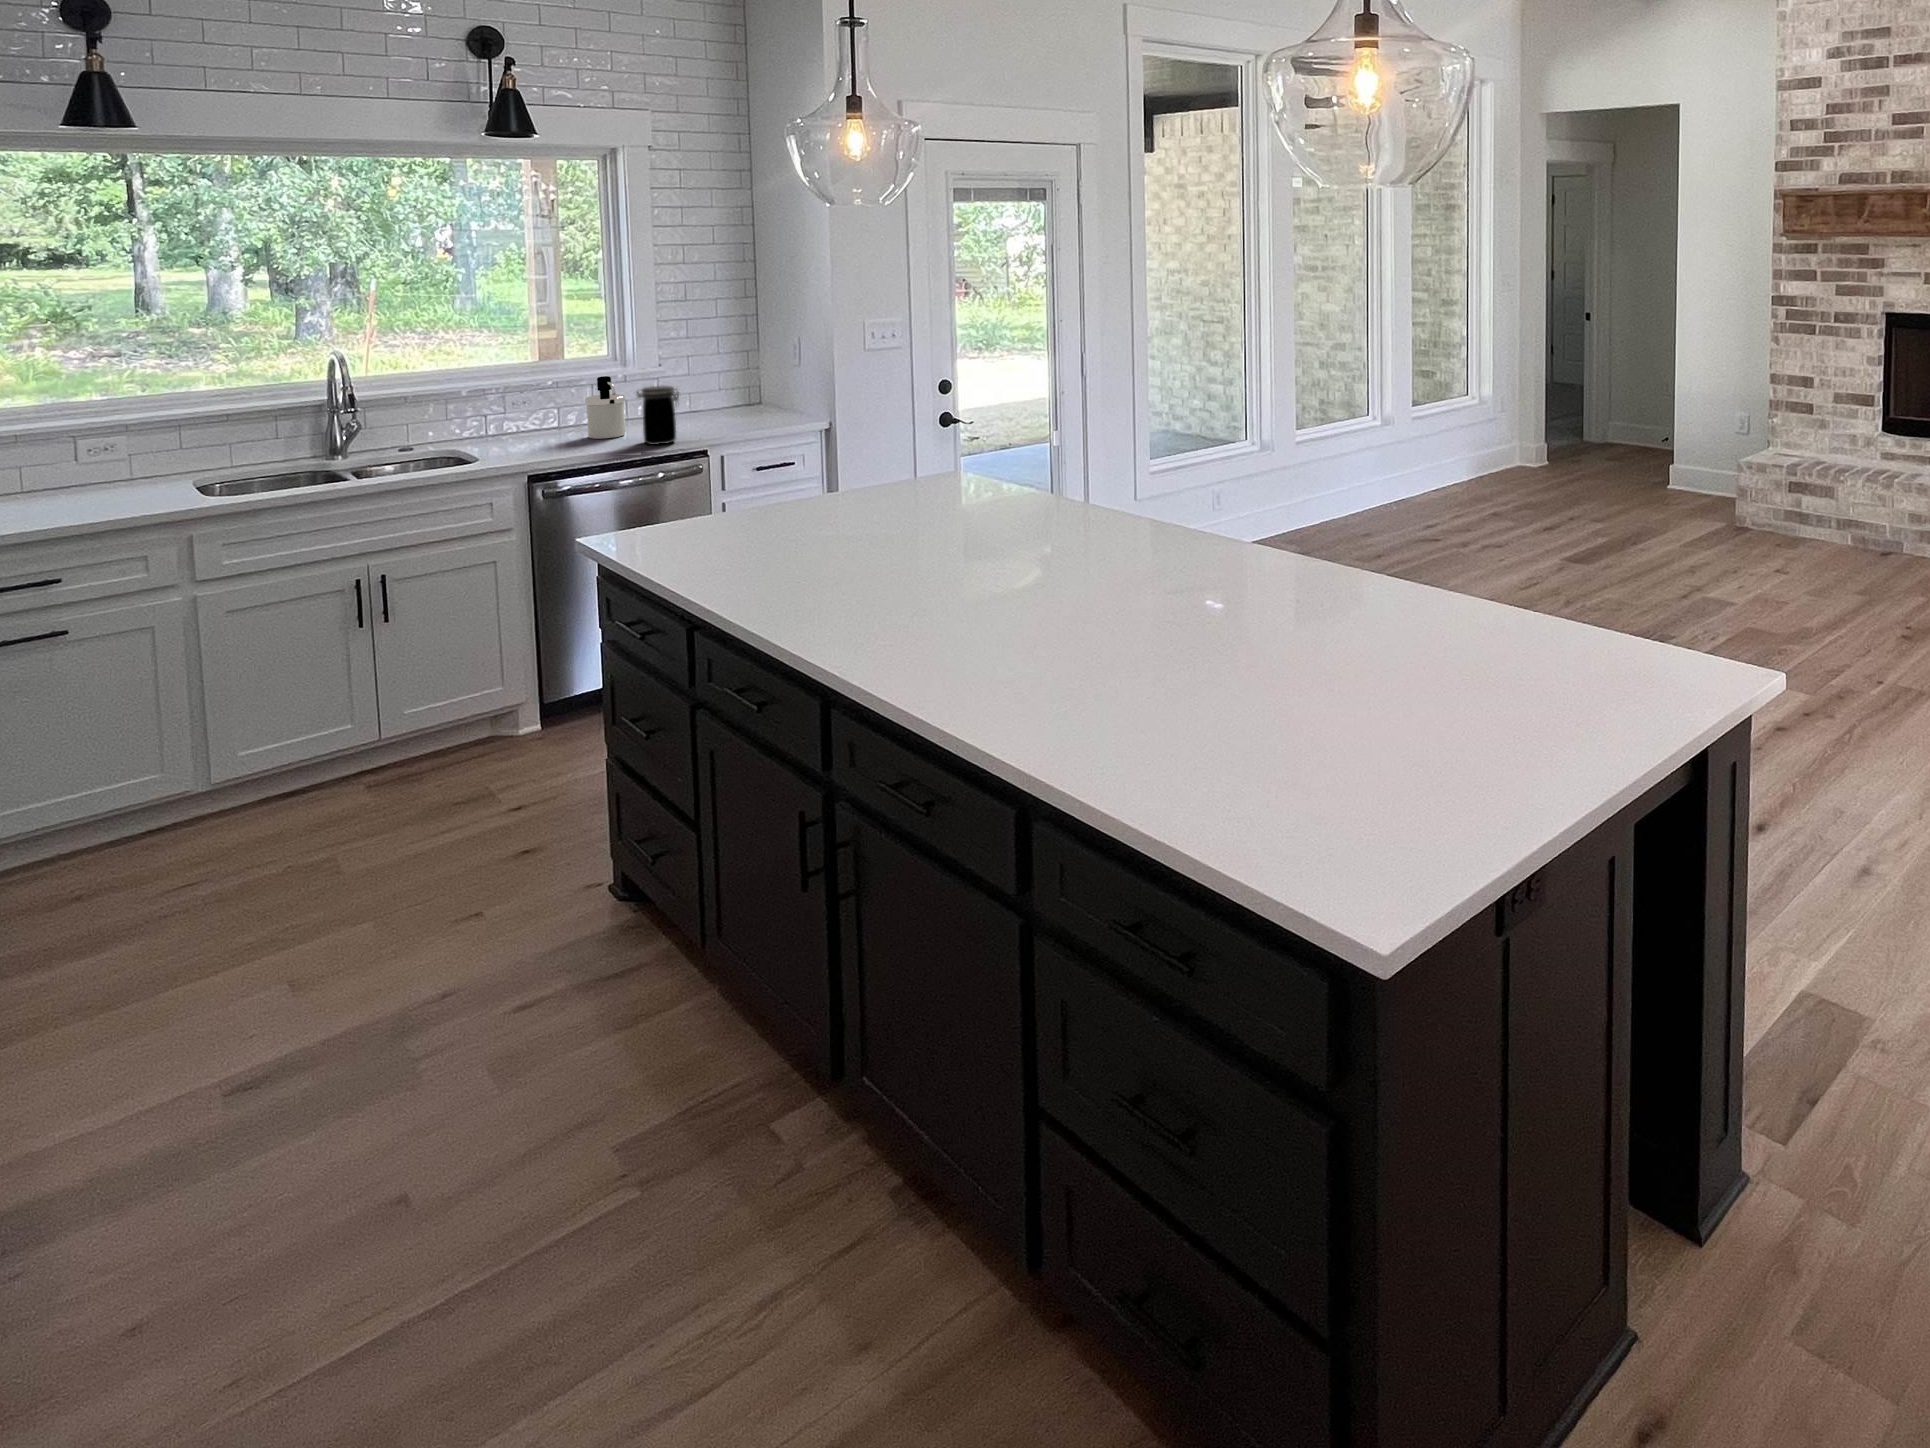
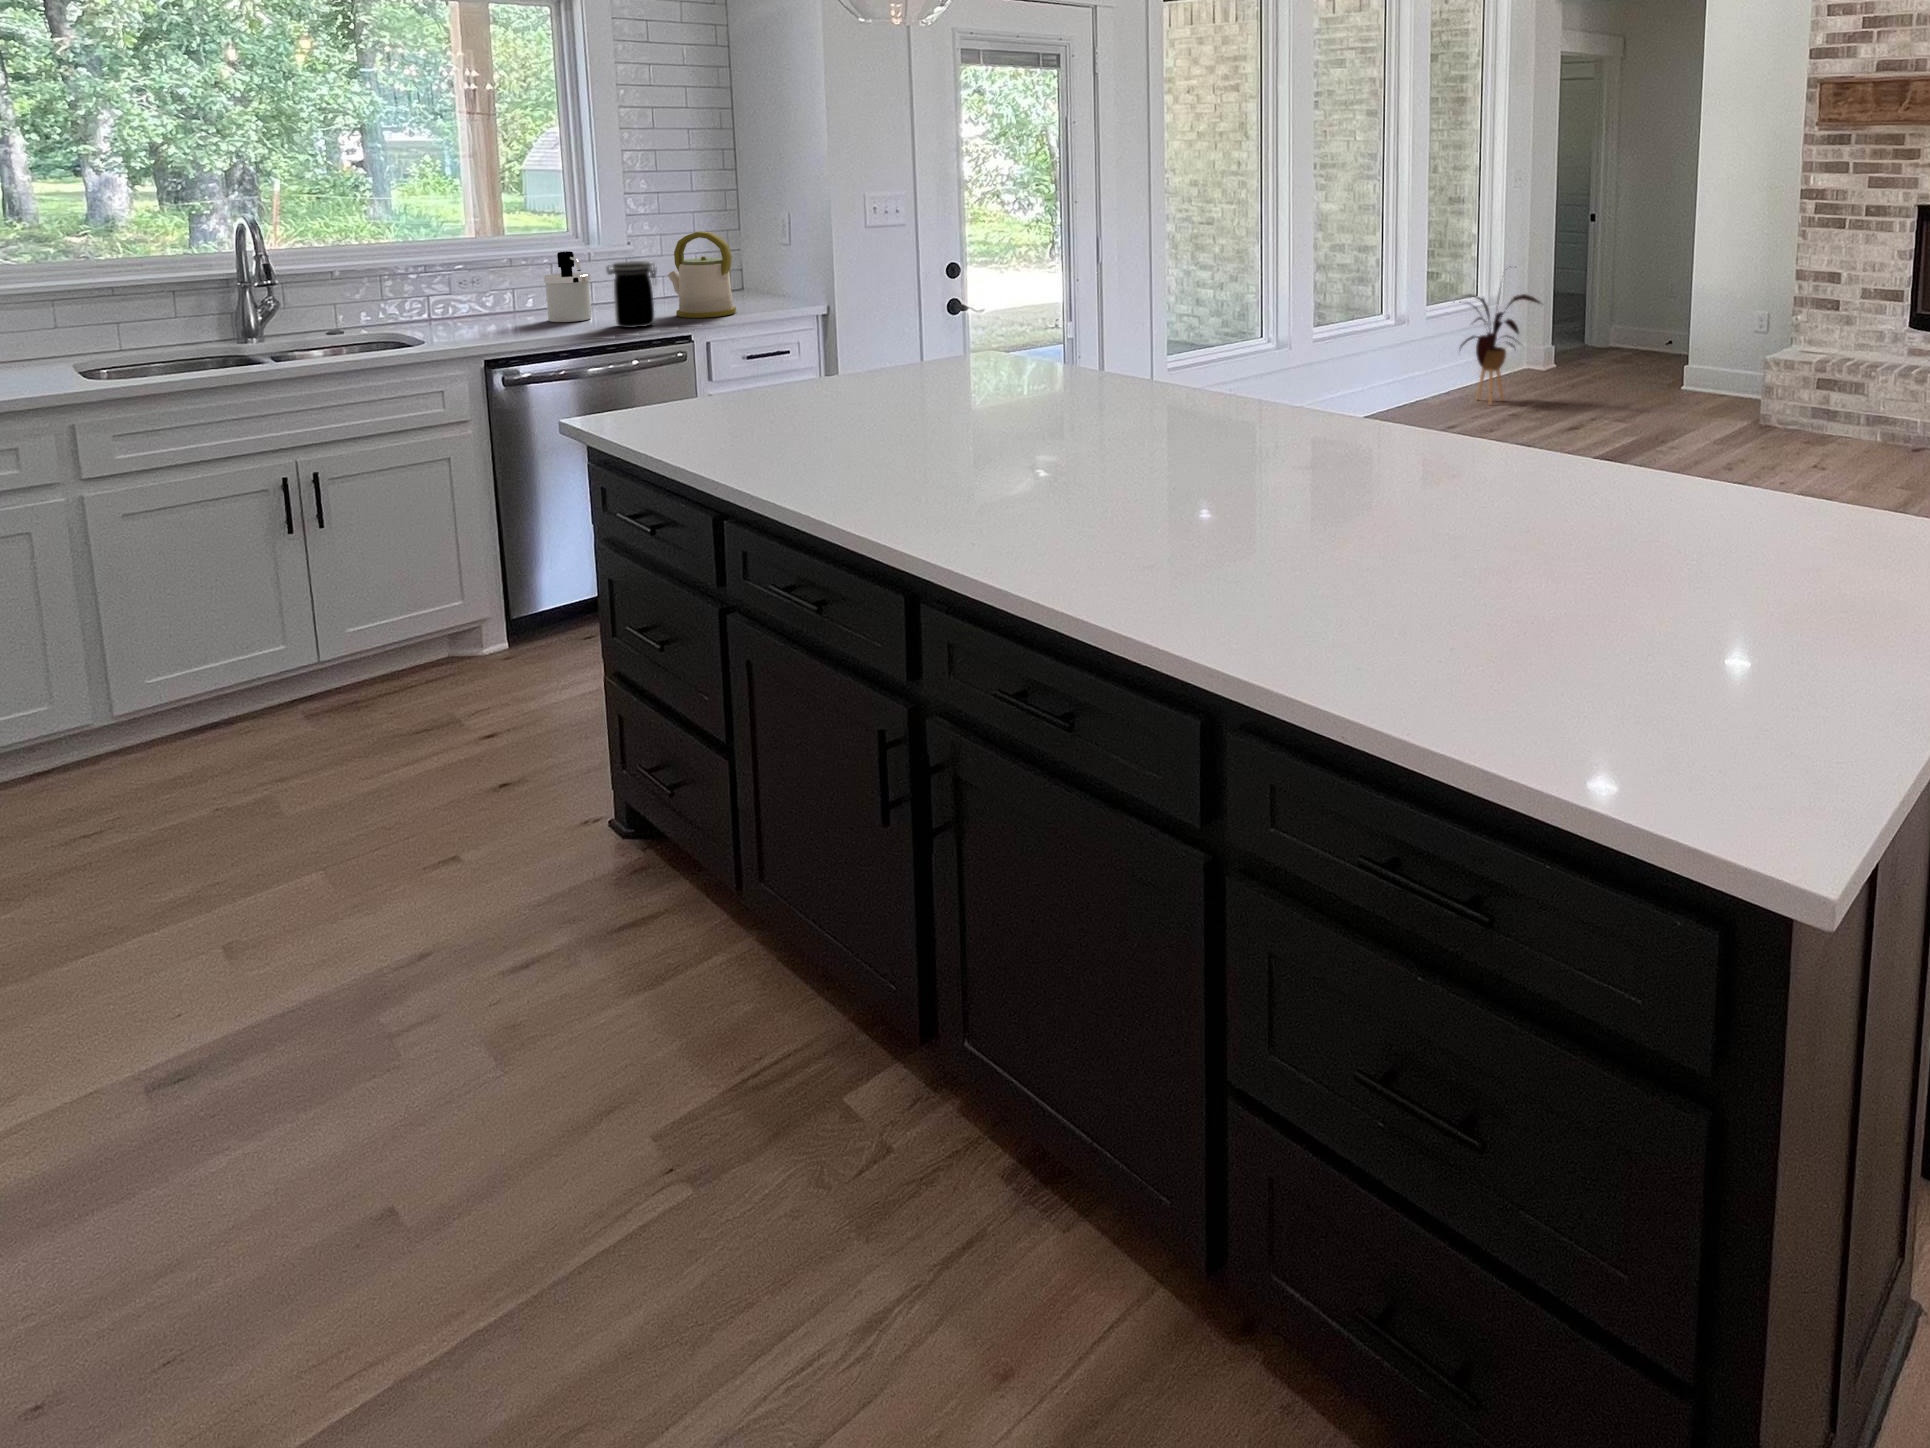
kettle: none [692,357,751,434] -> present [668,231,736,318]
house plant: none [1440,369,1527,503] -> present [1460,288,1540,404]

